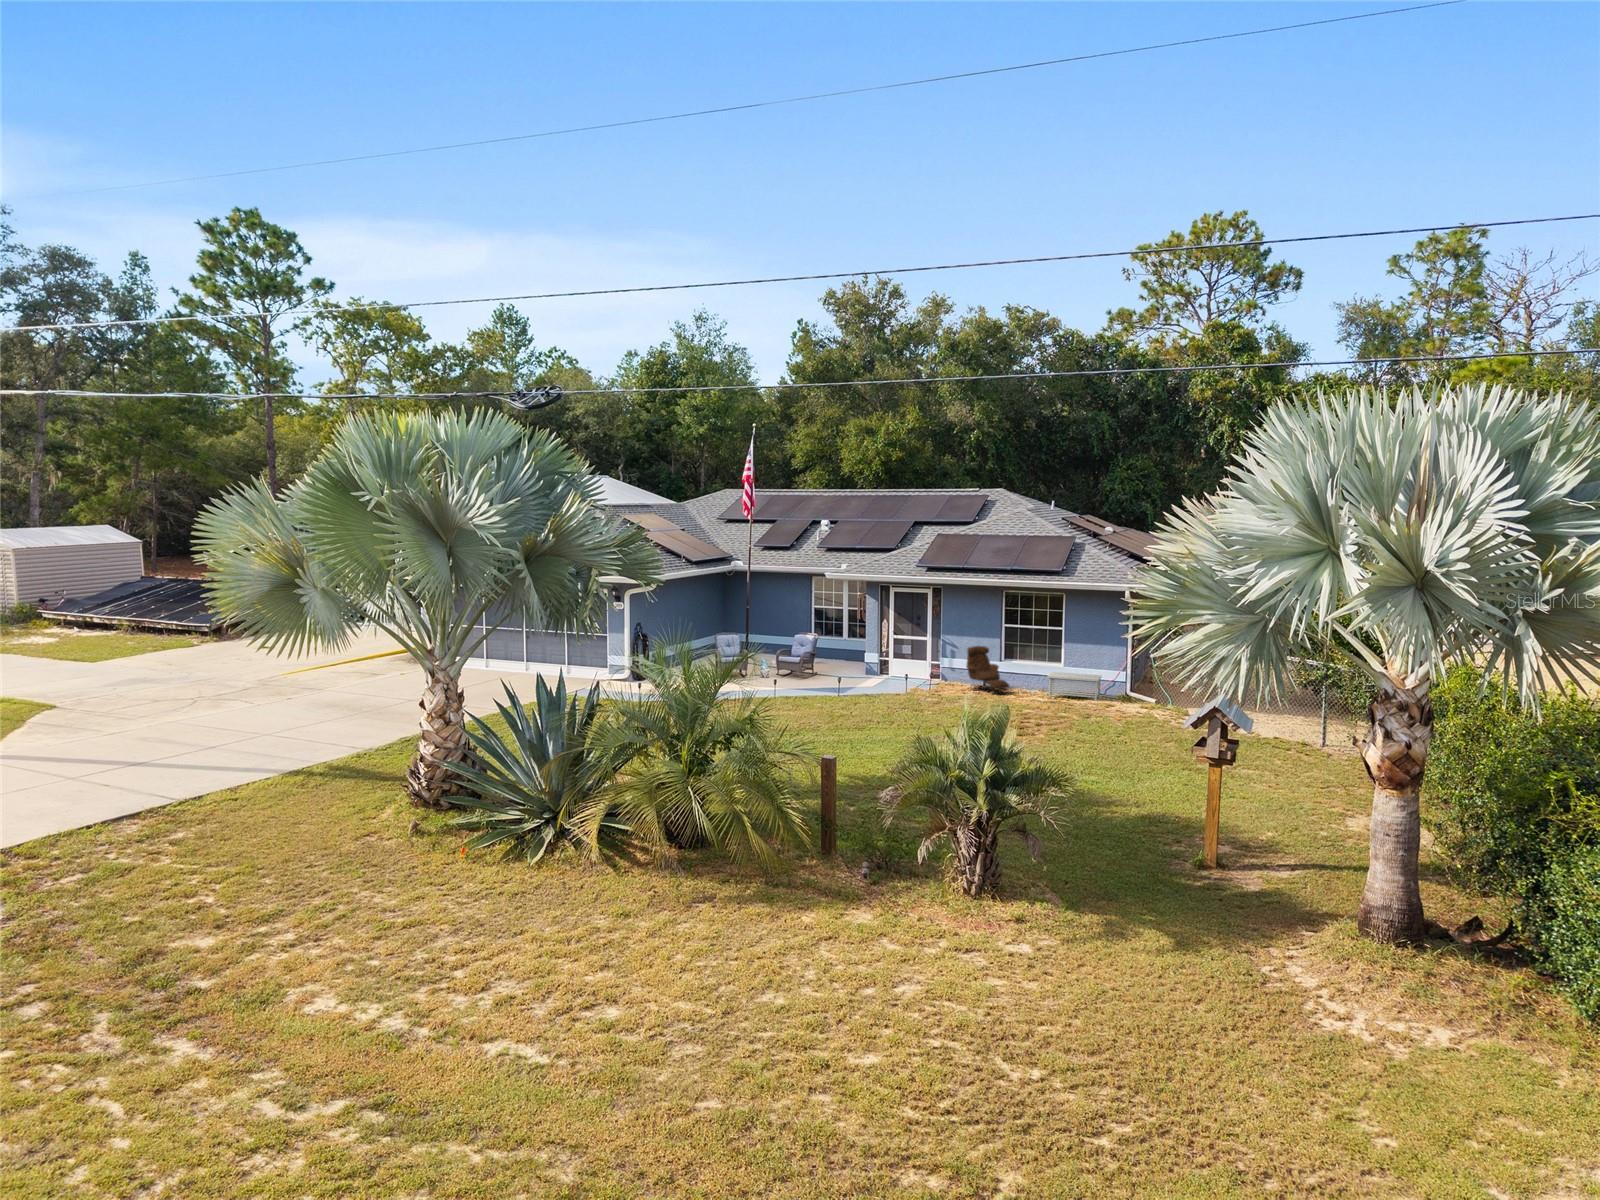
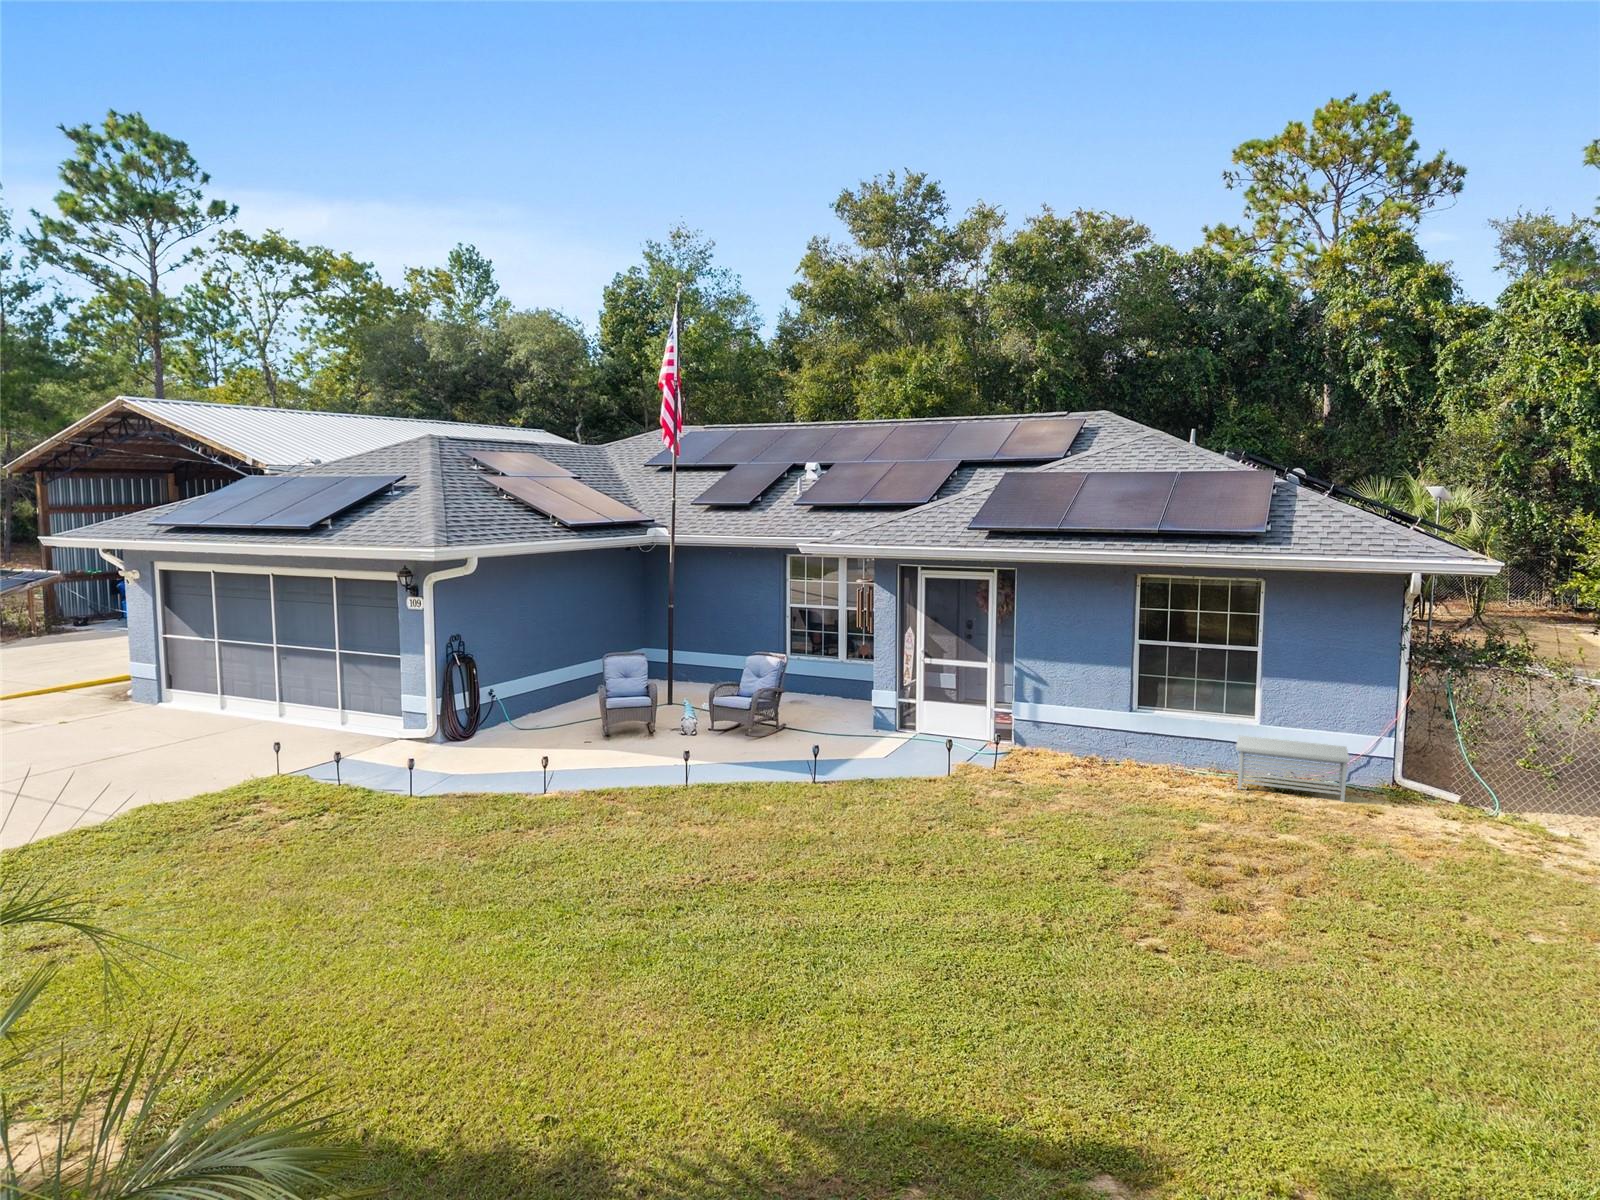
lounge chair: present [966,646,1009,692] -> none [1064,682,1155,783]

